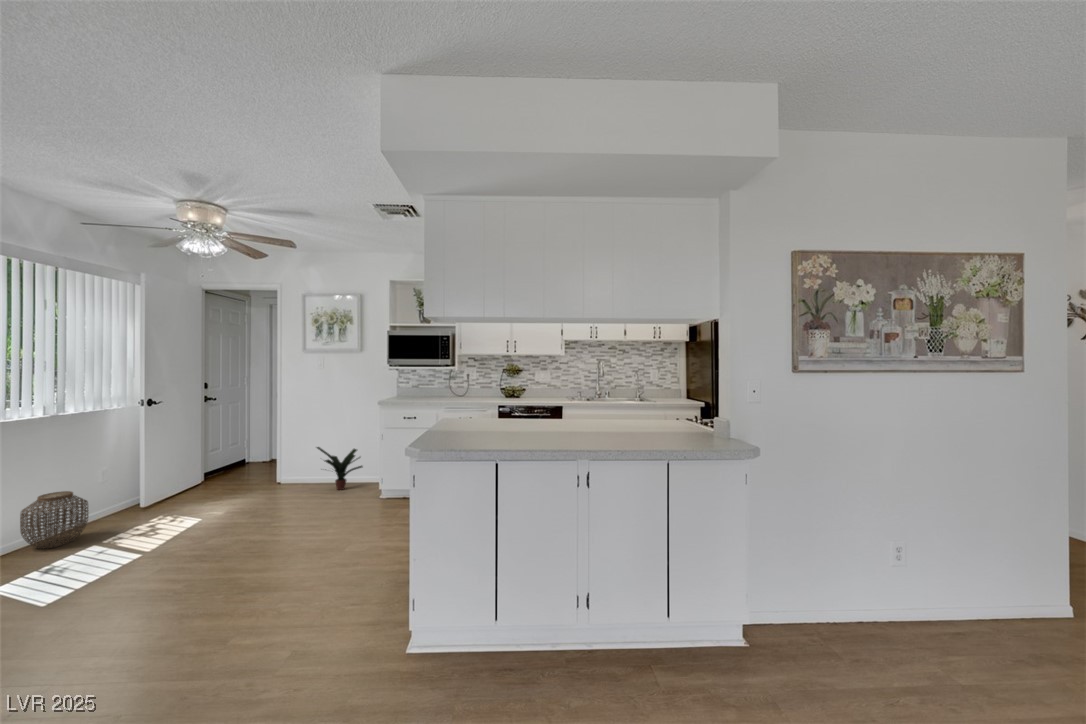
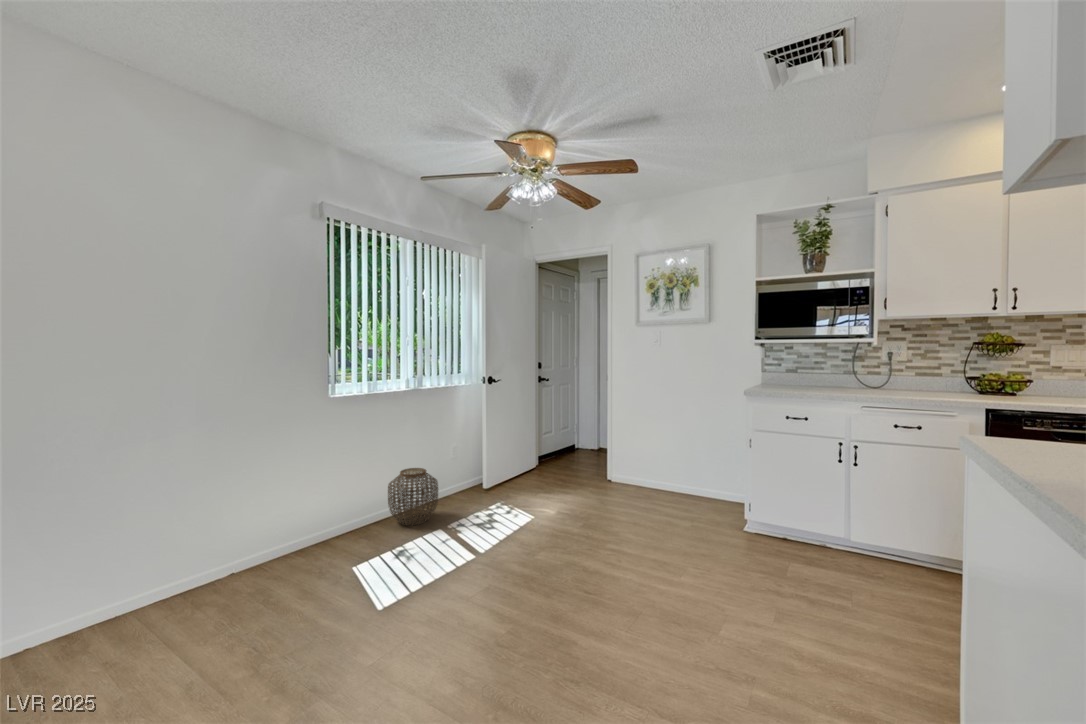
potted plant: present [317,447,363,490] -> none [652,444,714,505]

